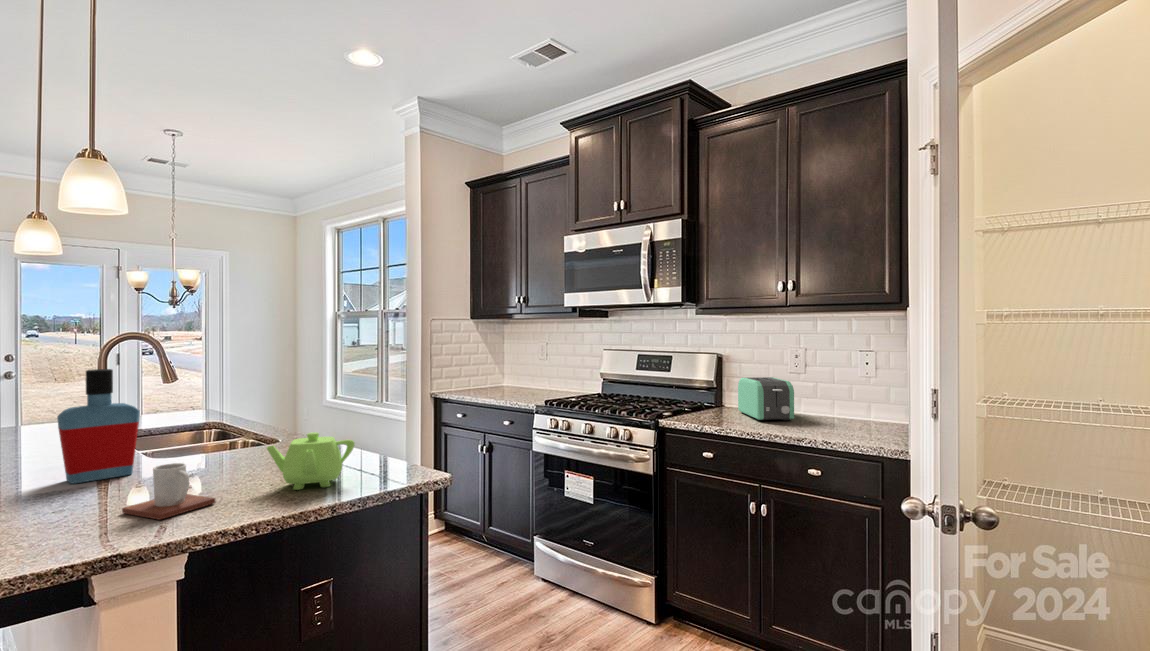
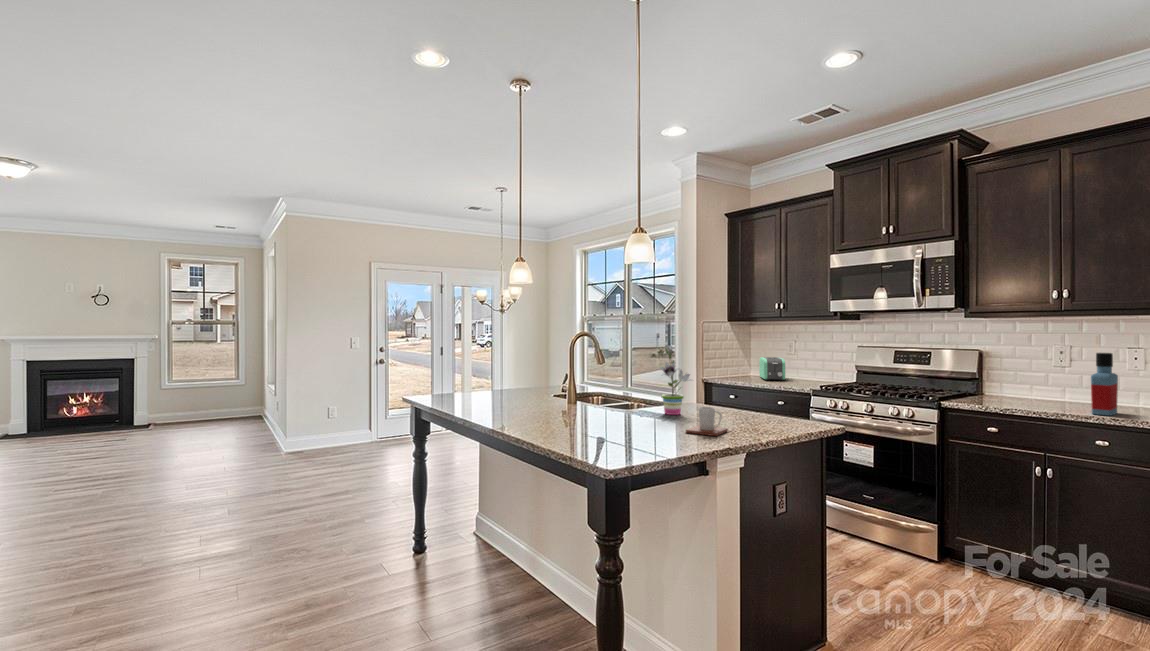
potted plant: none [180,358,255,466] -> present [660,348,690,415]
bottle: present [57,369,140,484] -> present [1091,353,1118,416]
toaster: present [738,377,794,421] -> present [759,357,785,380]
teapot: present [267,432,354,490] -> none [740,394,788,428]

